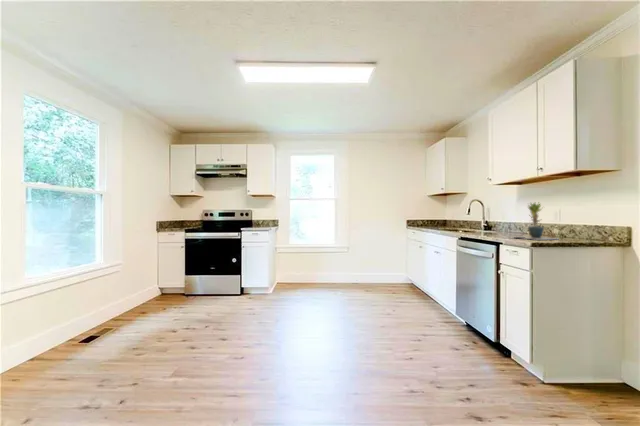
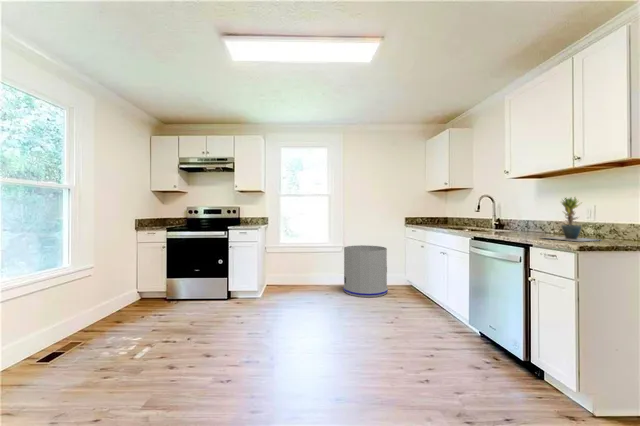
trash can: none [347,246,388,294] -> present [343,245,388,297]

